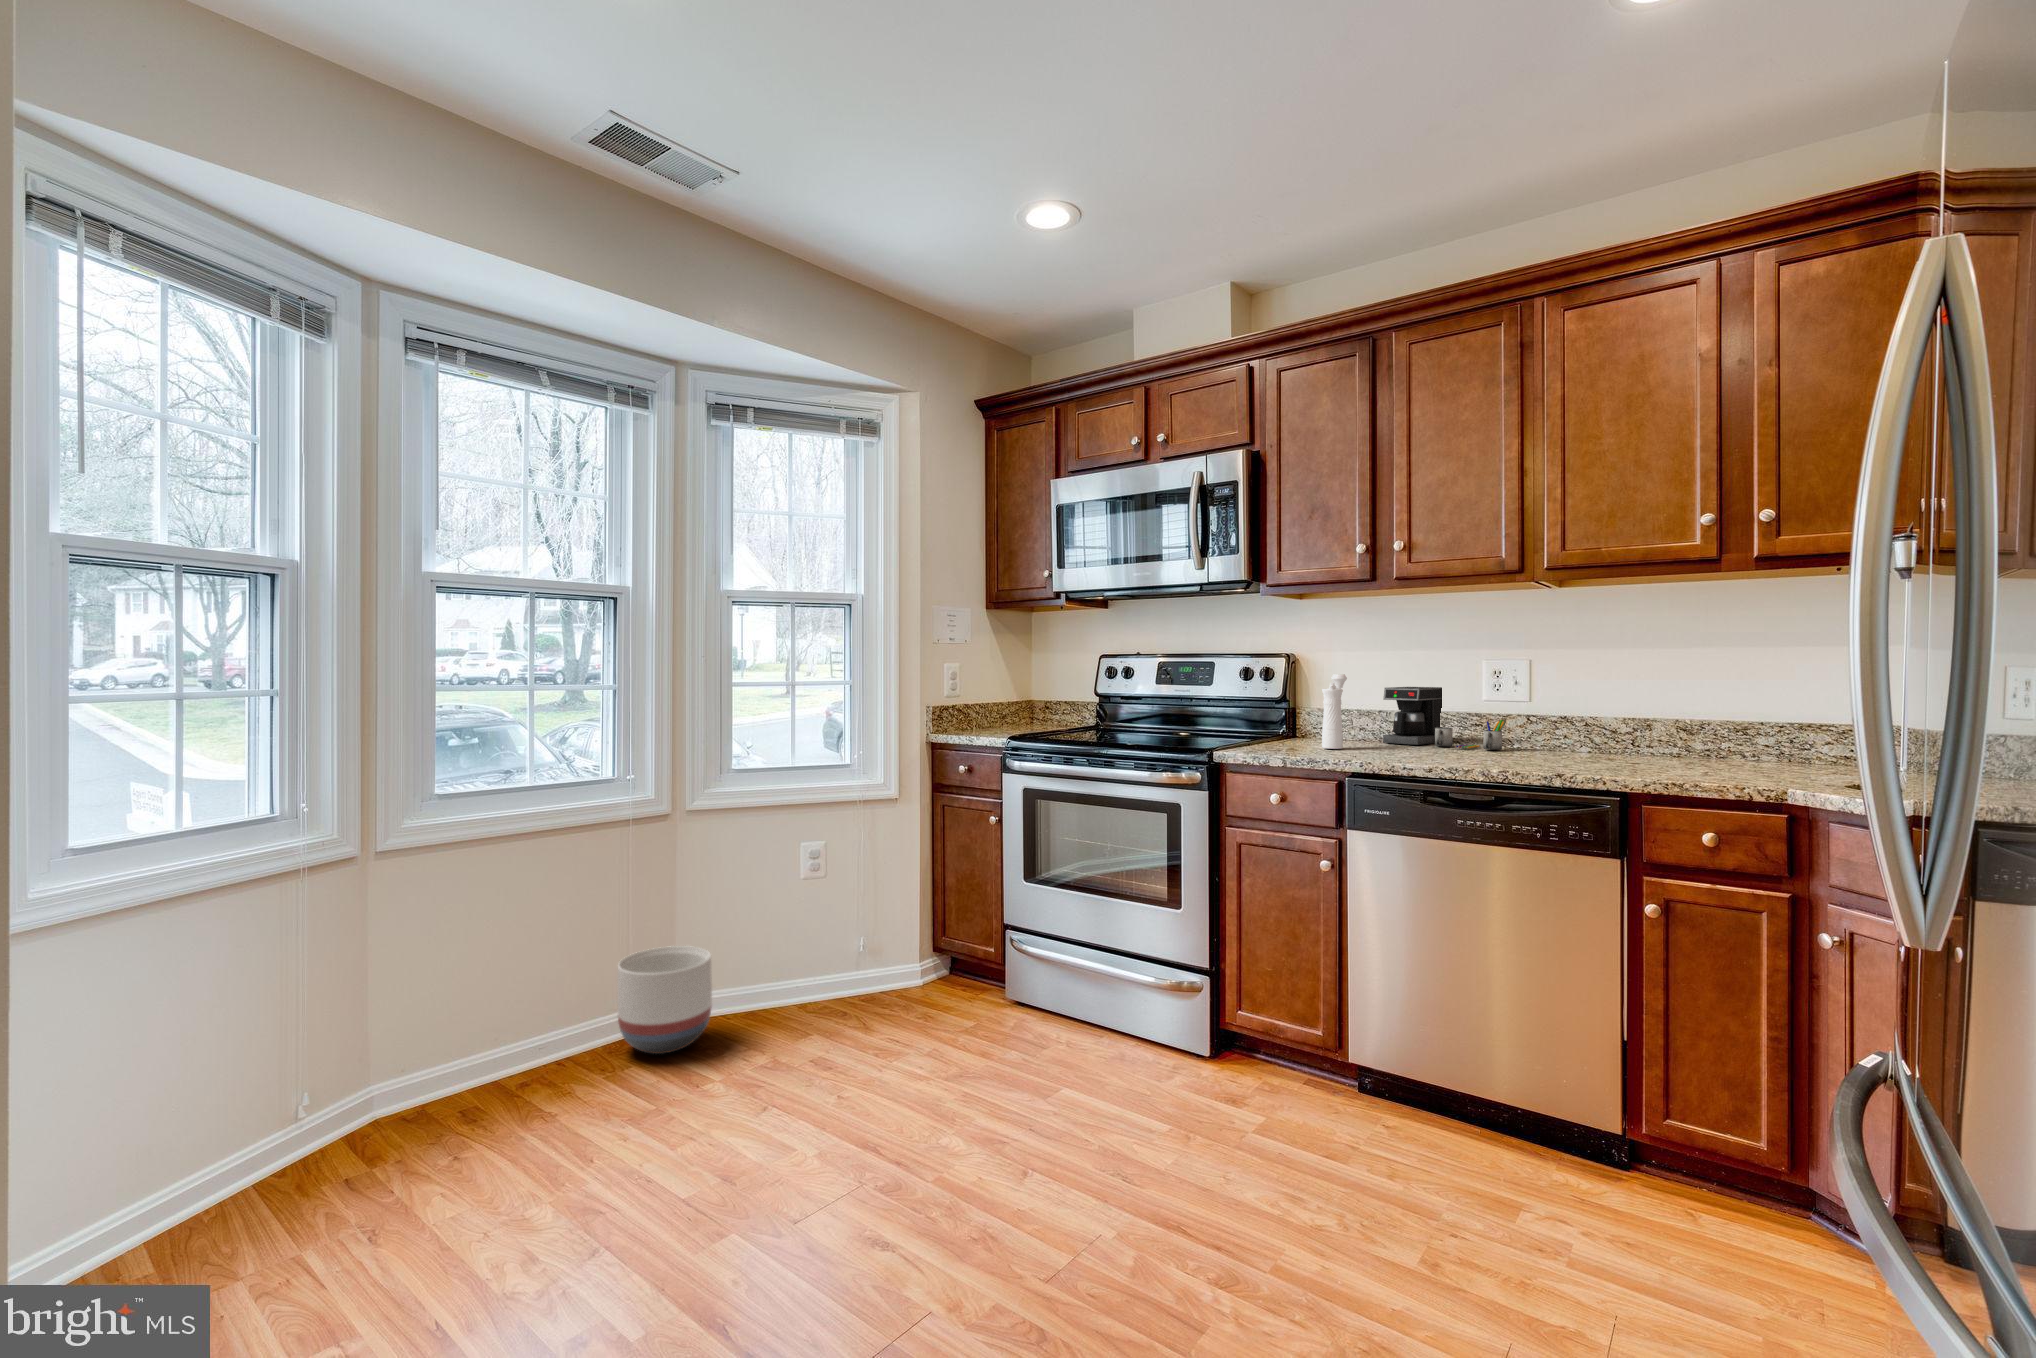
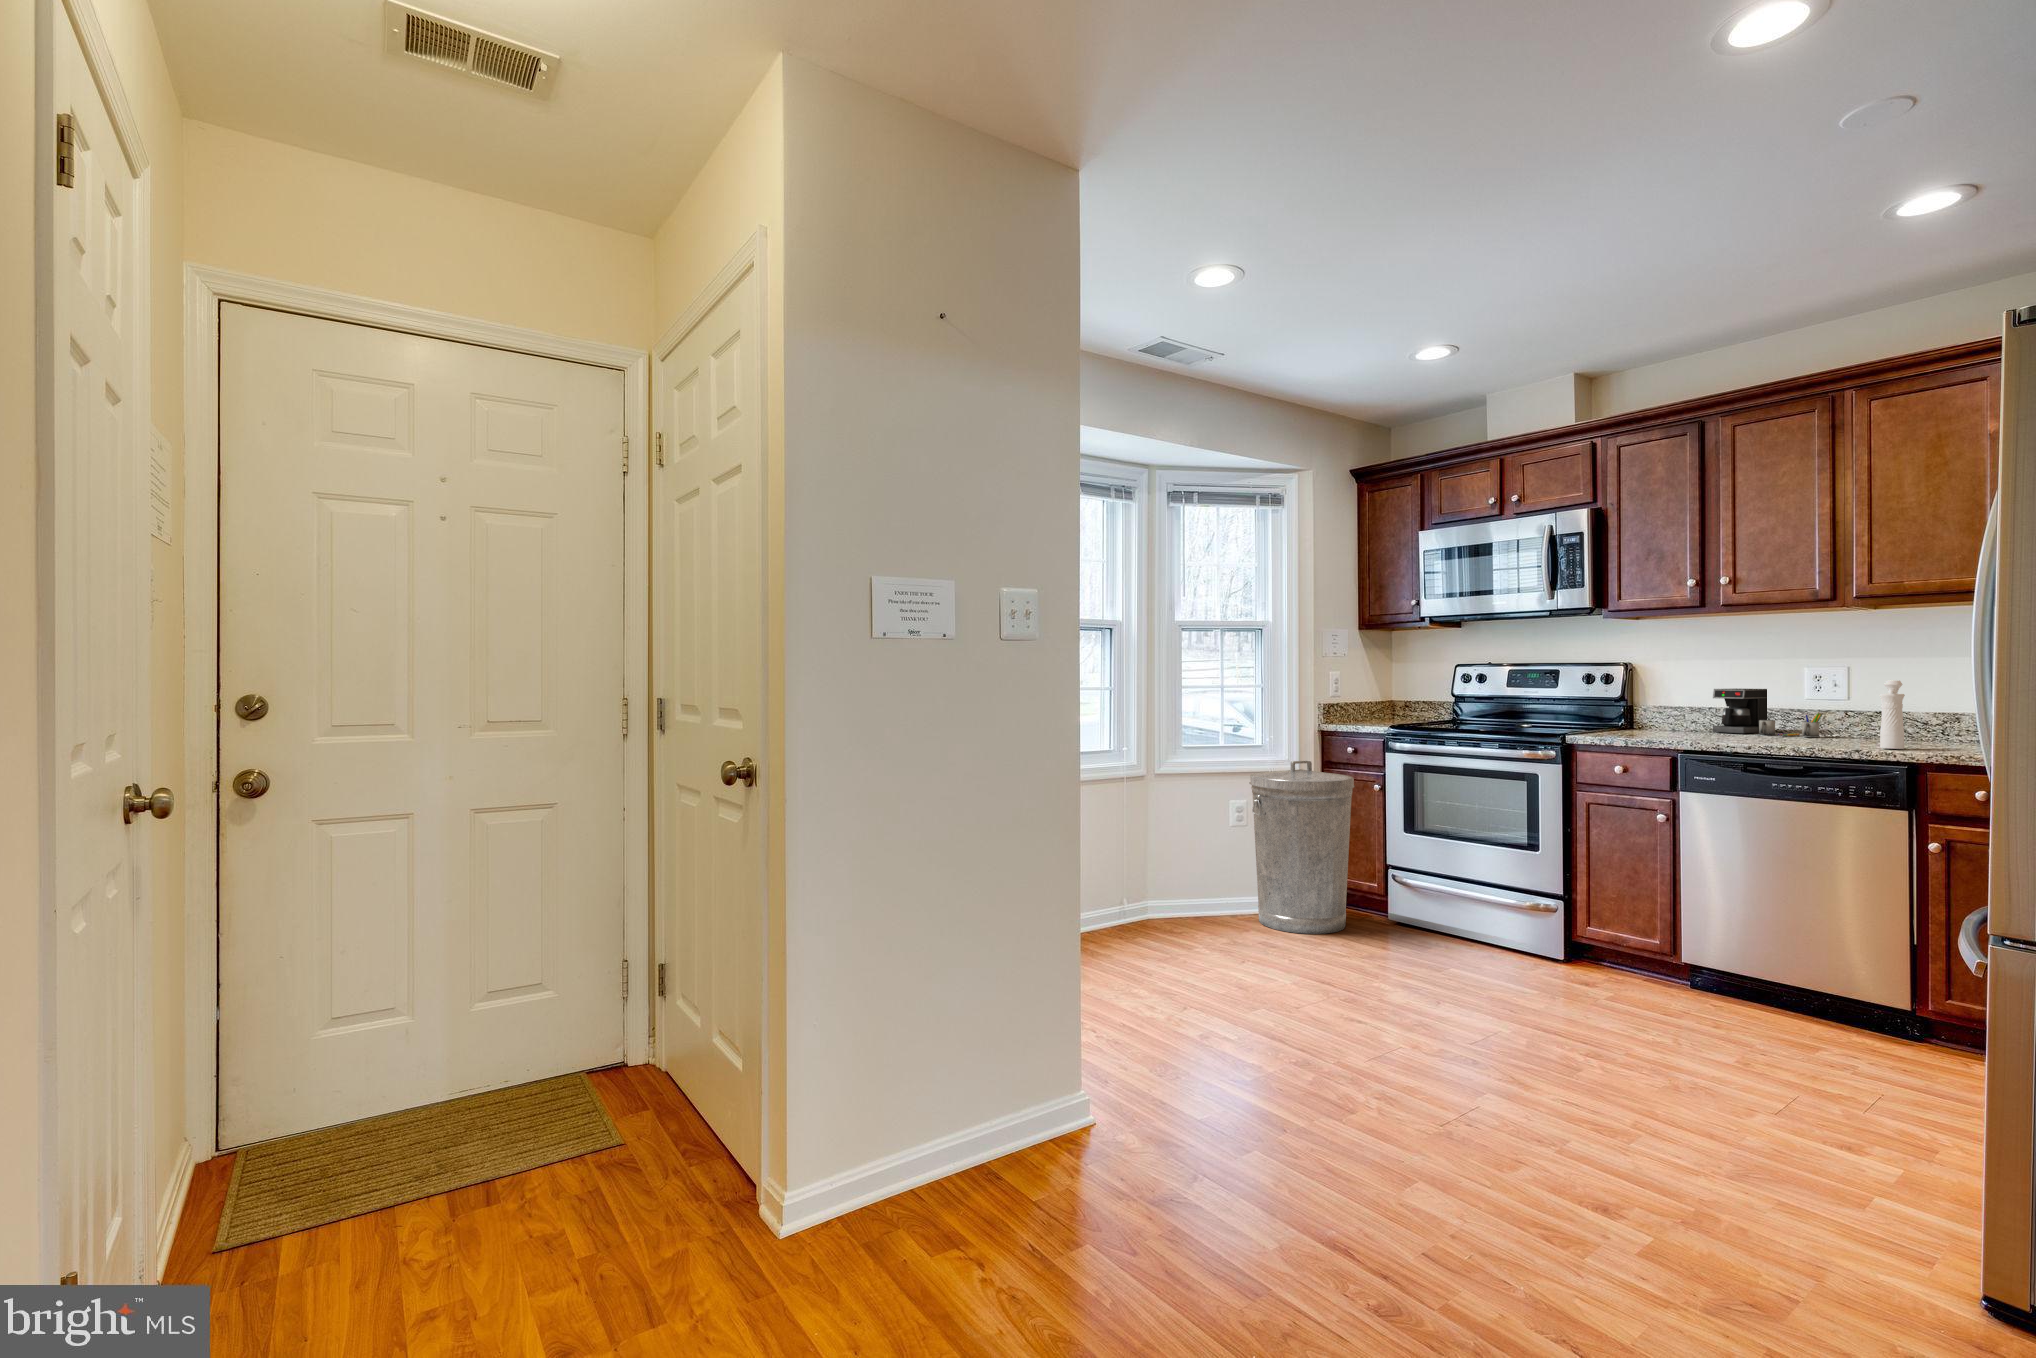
pepper mill: present [1322,674,1347,749] -> present [1880,681,1905,749]
trash can: none [818,788,960,1035] -> present [1250,761,1355,934]
planter: present [617,946,712,1054] -> none [1124,863,1184,931]

